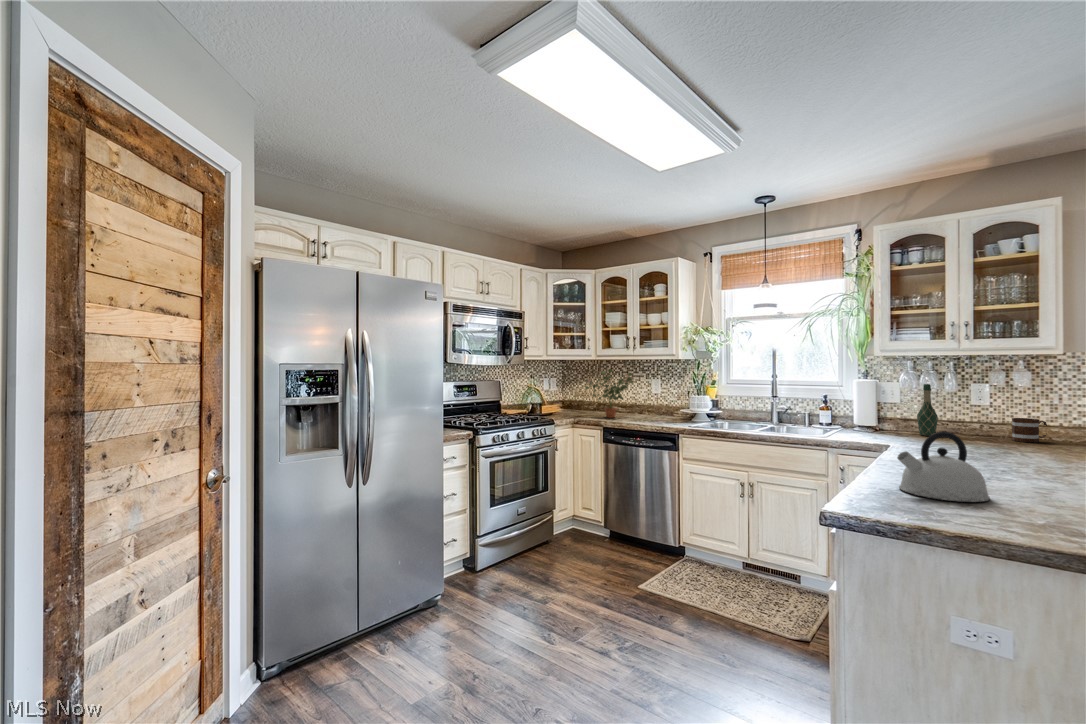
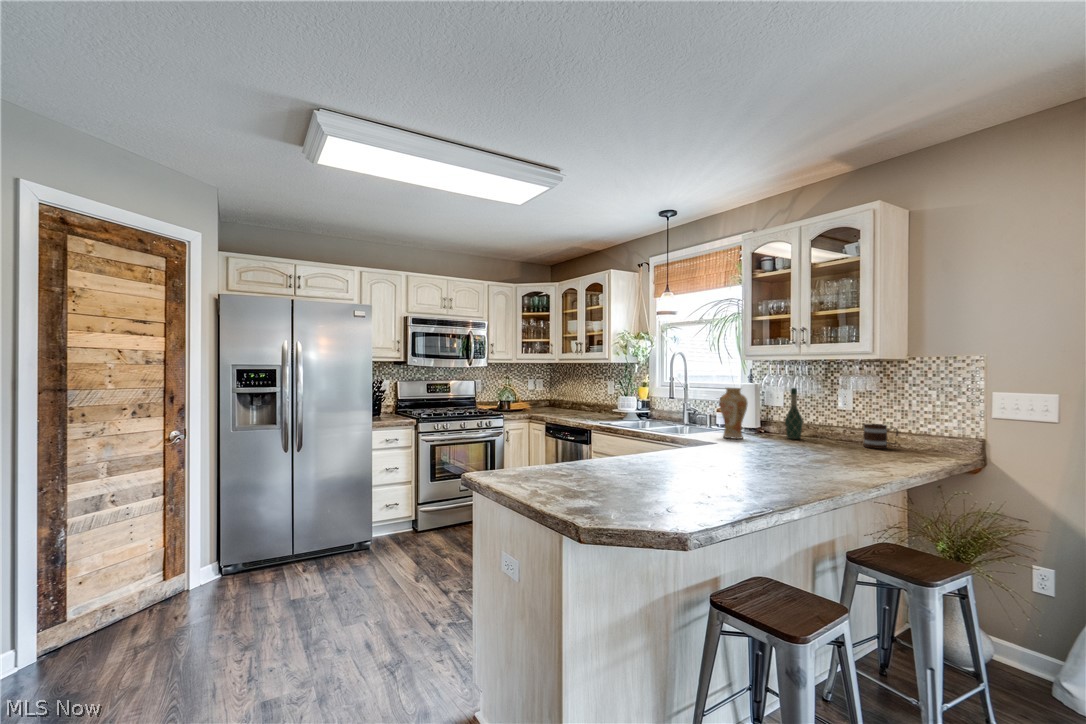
potted plant: present [585,369,634,418] -> none [536,371,579,415]
vase: none [862,385,895,438] -> present [719,387,748,439]
kettle: present [897,432,990,502] -> none [557,422,619,478]

